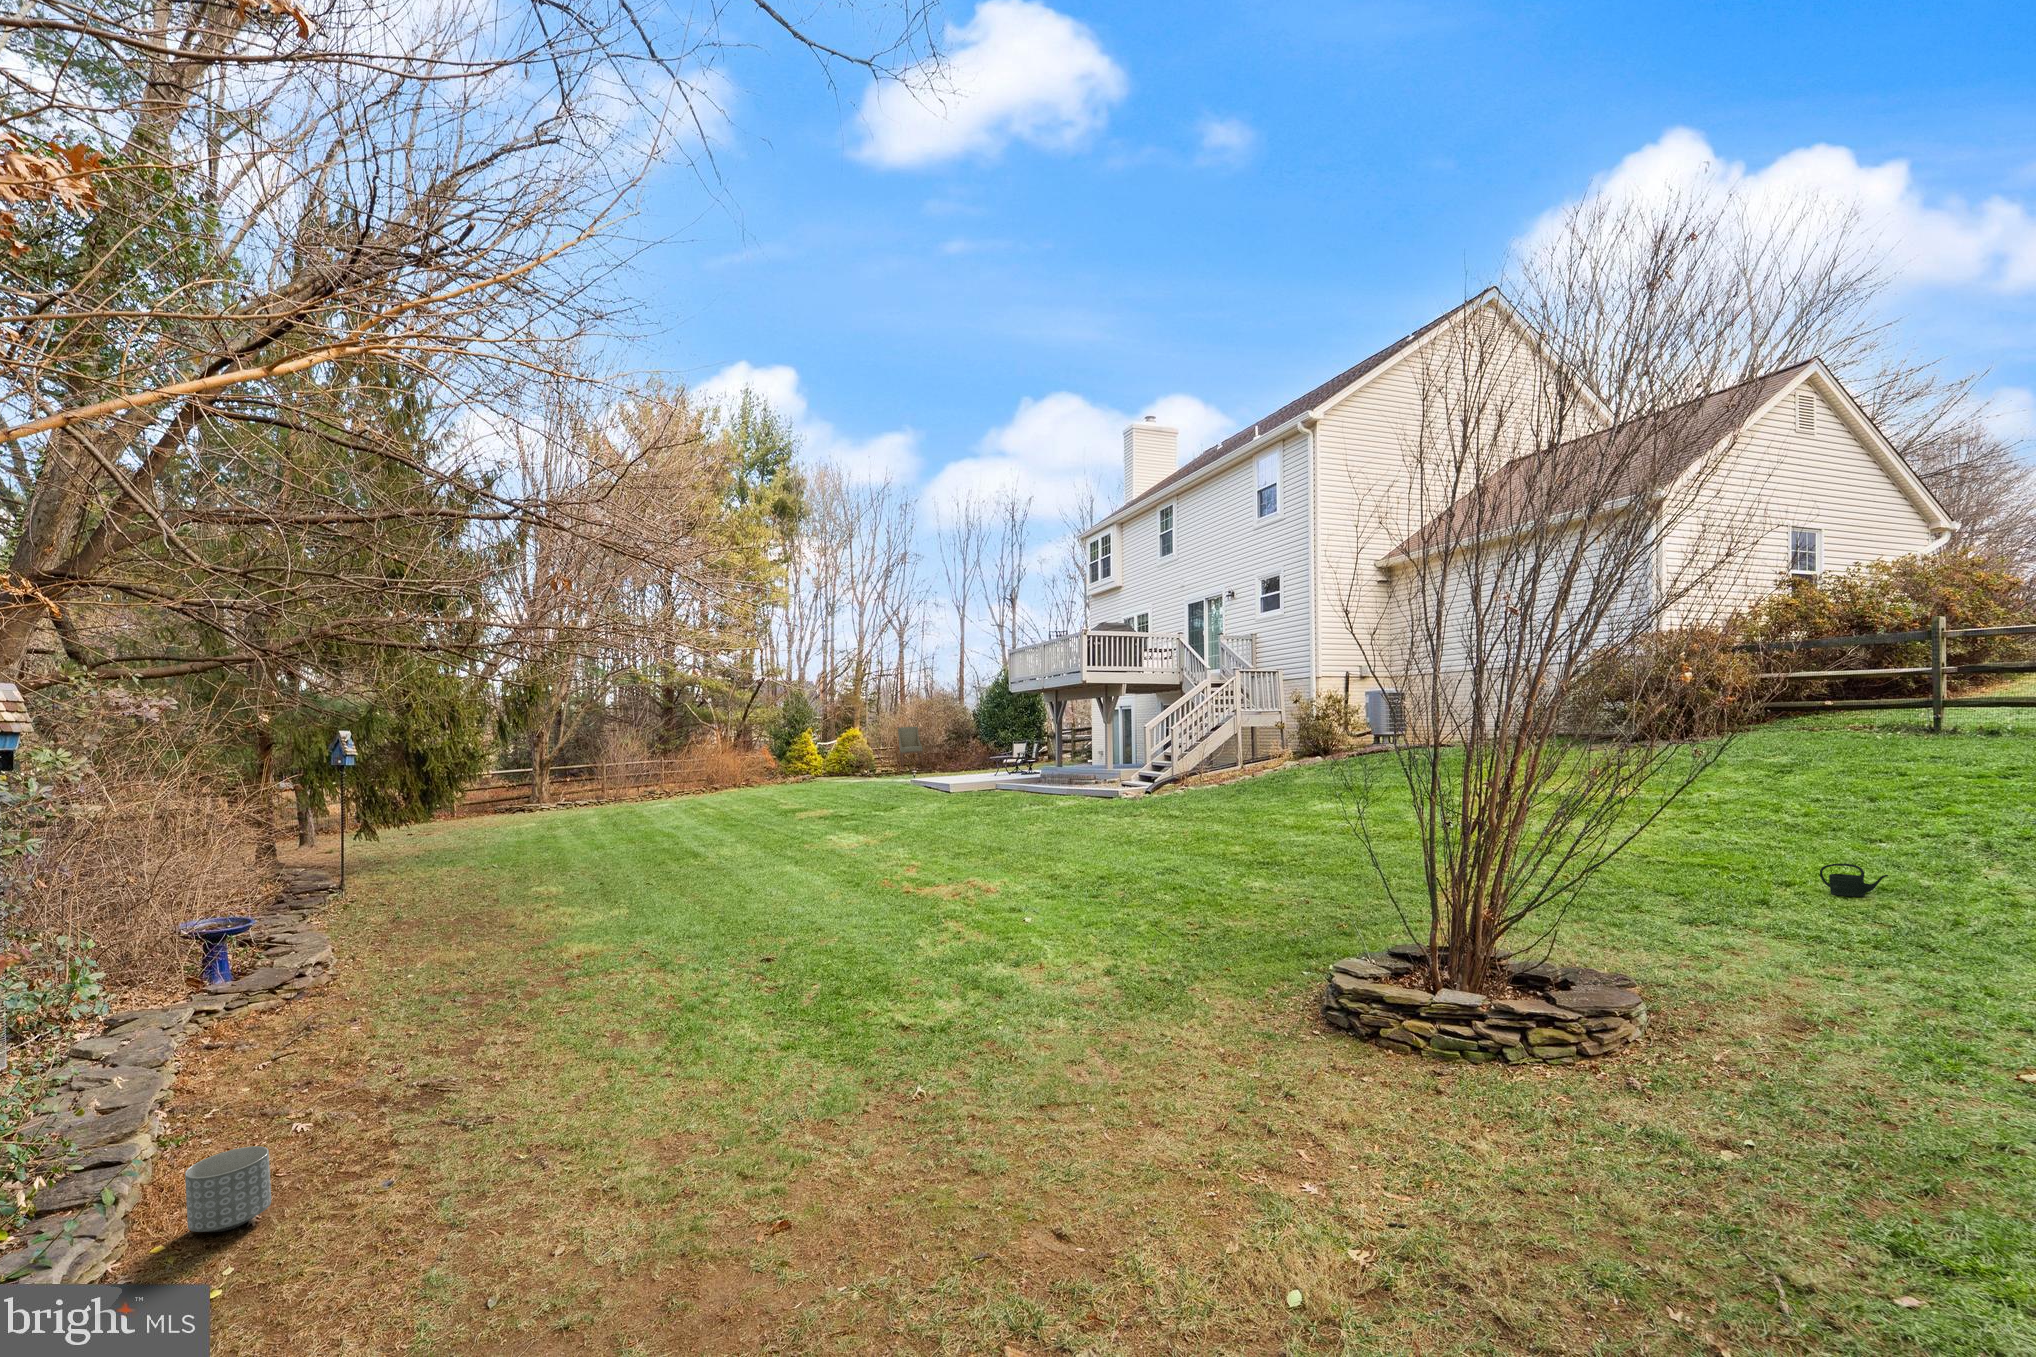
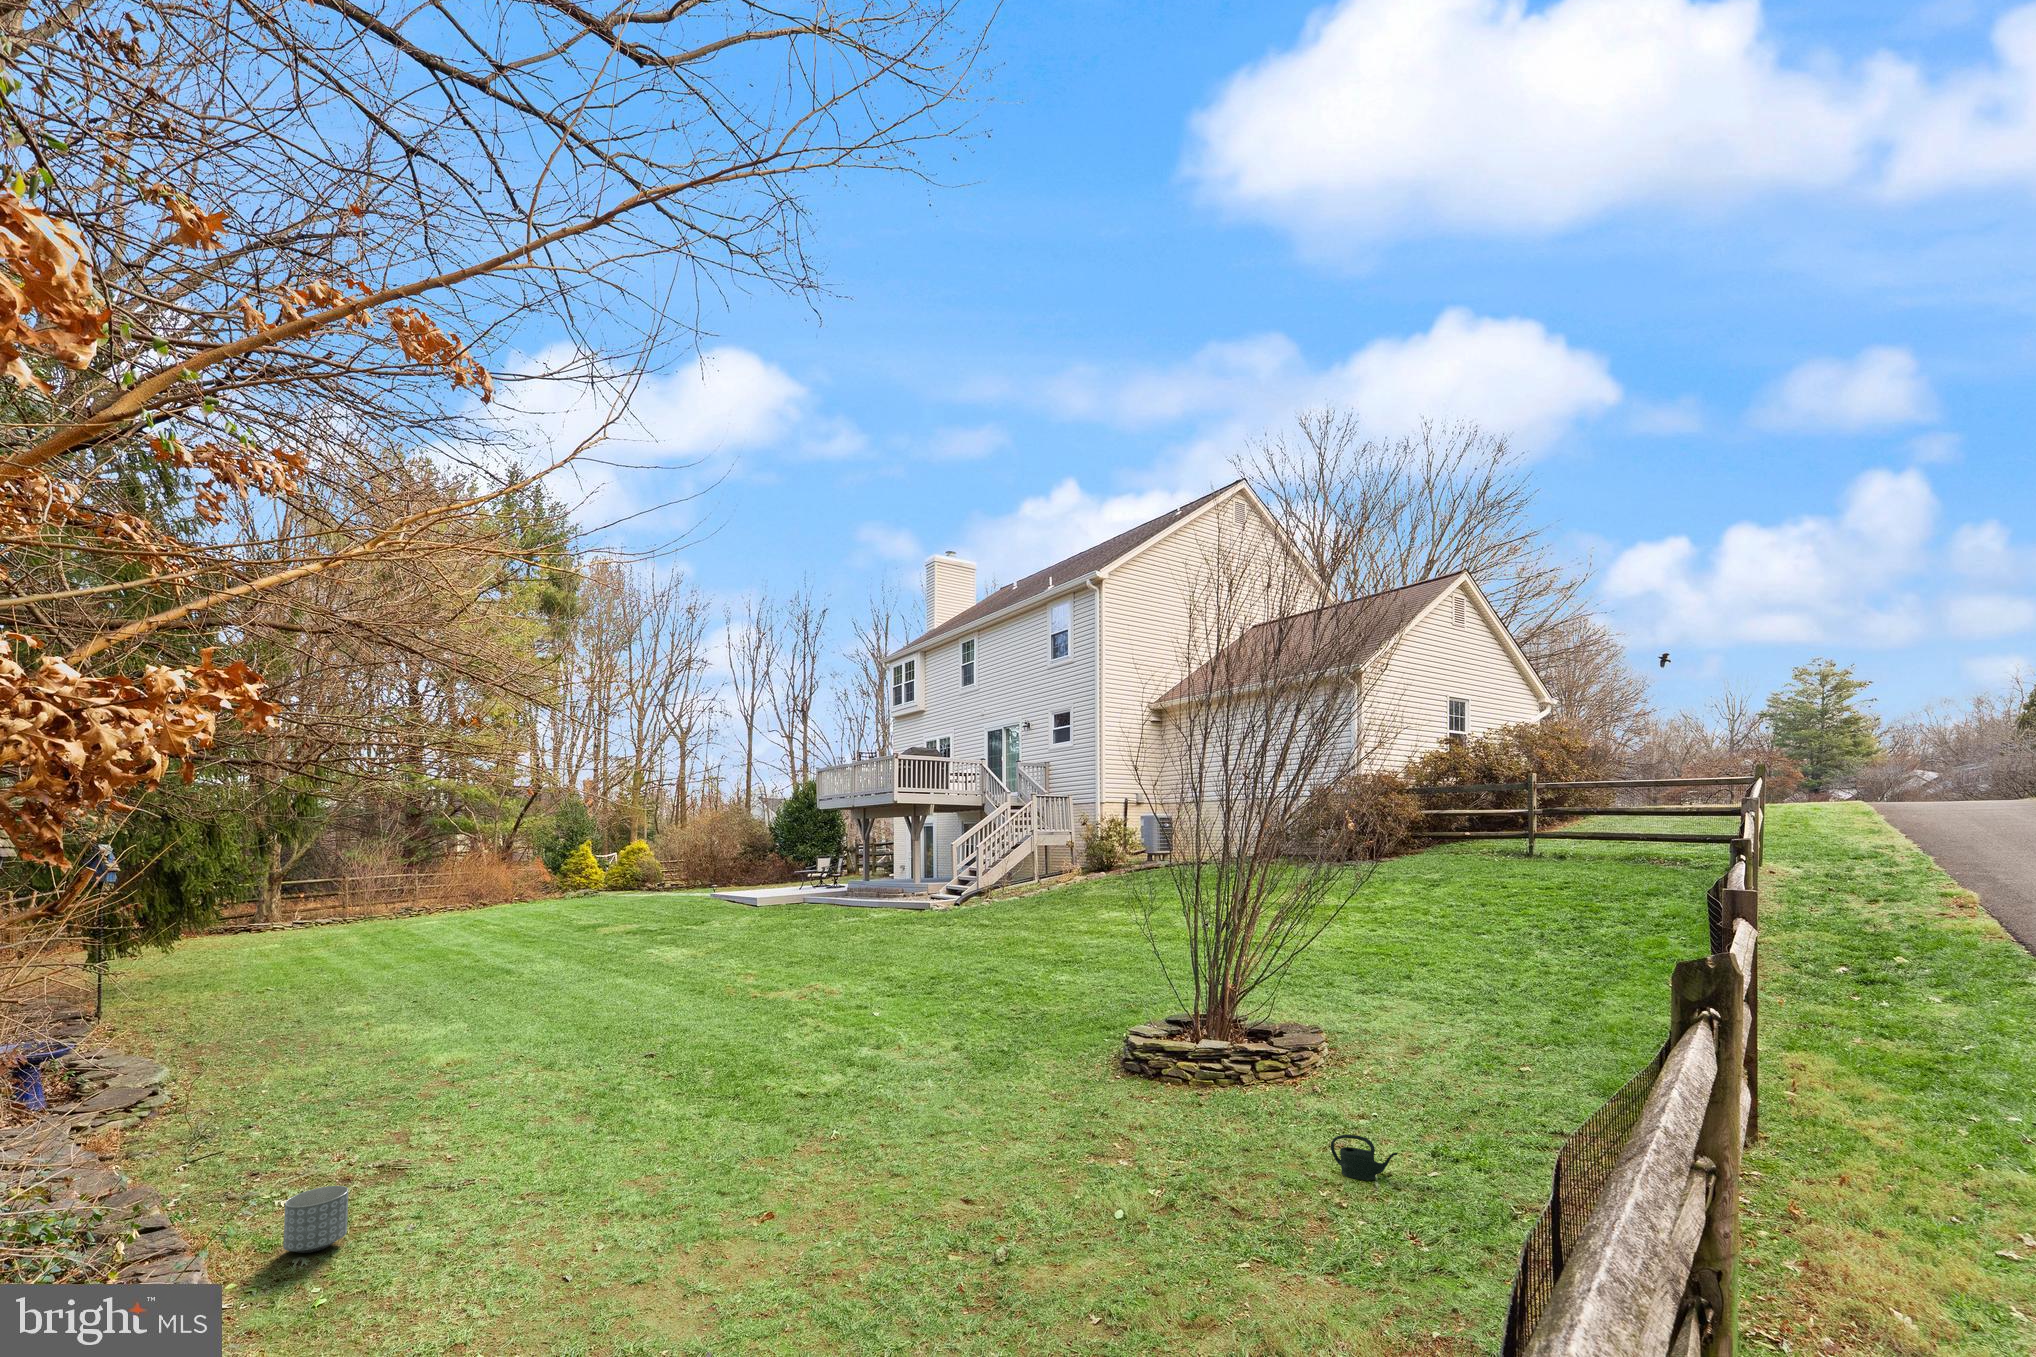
chair: present [898,726,923,766] -> none [697,839,722,880]
watering can: present [1820,864,1888,897] -> present [1331,1134,1397,1181]

